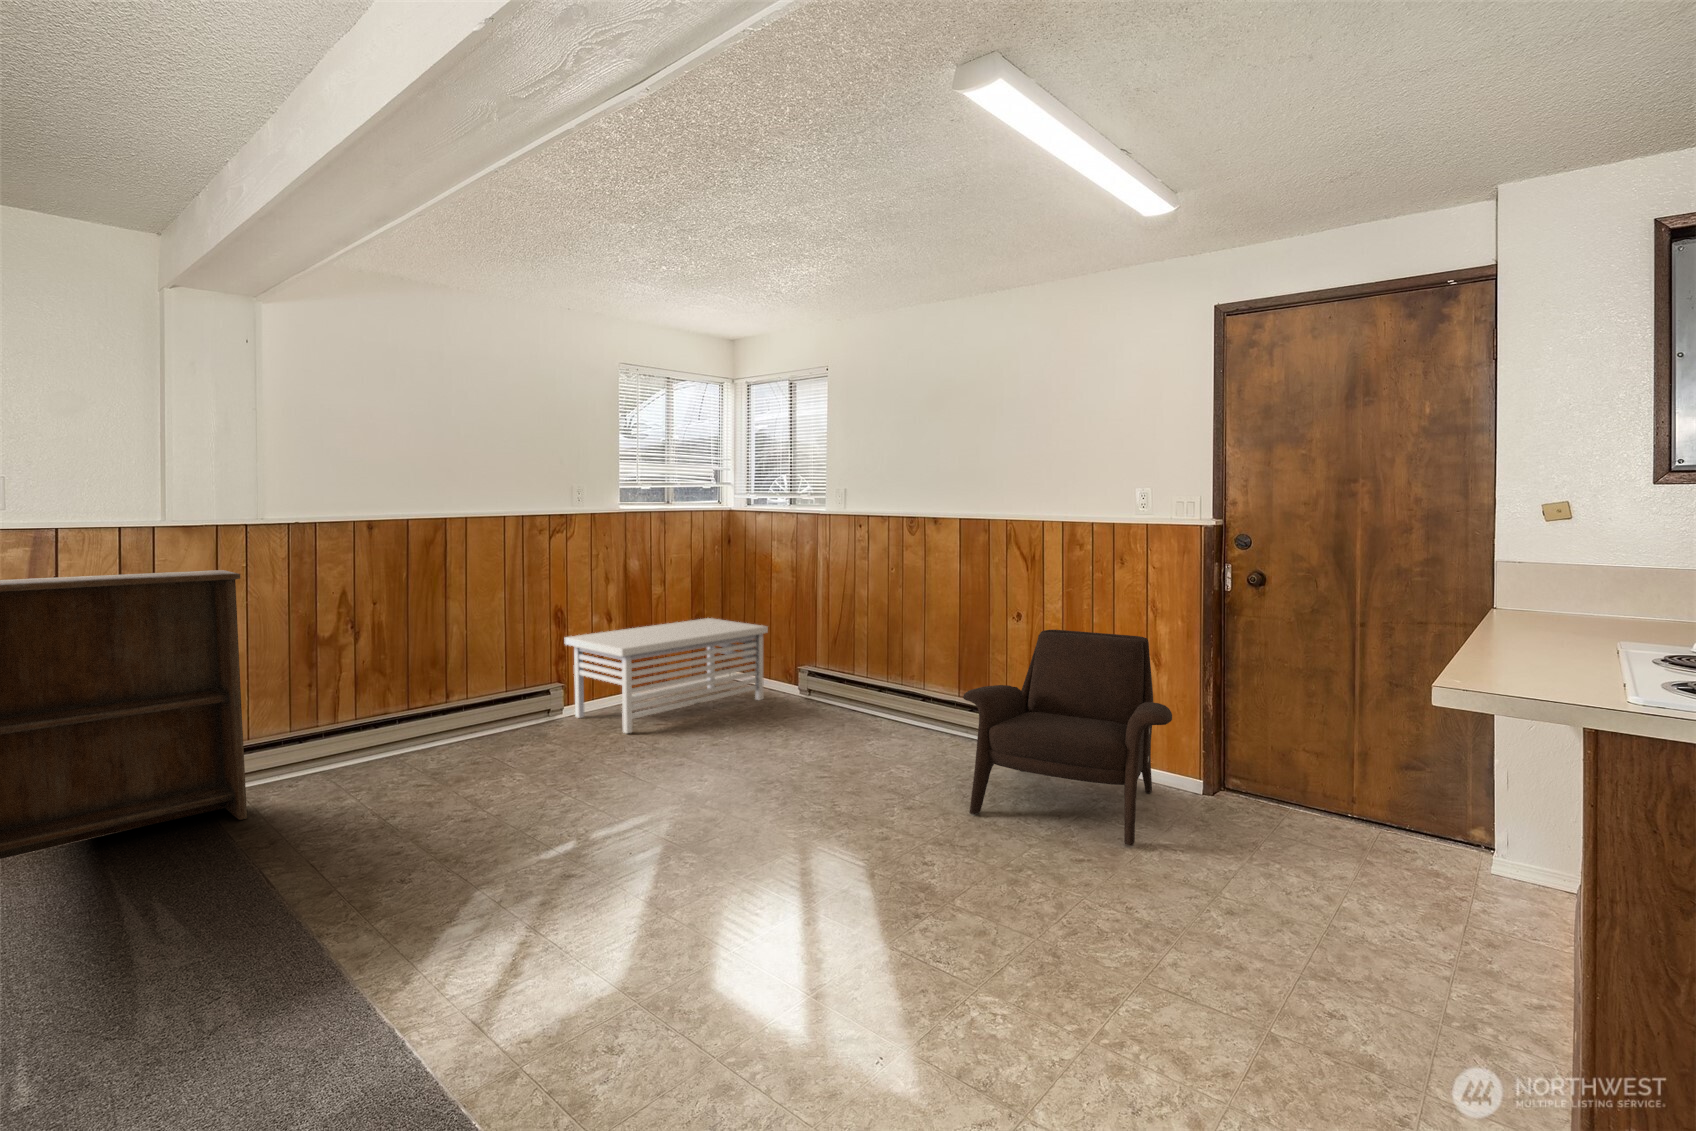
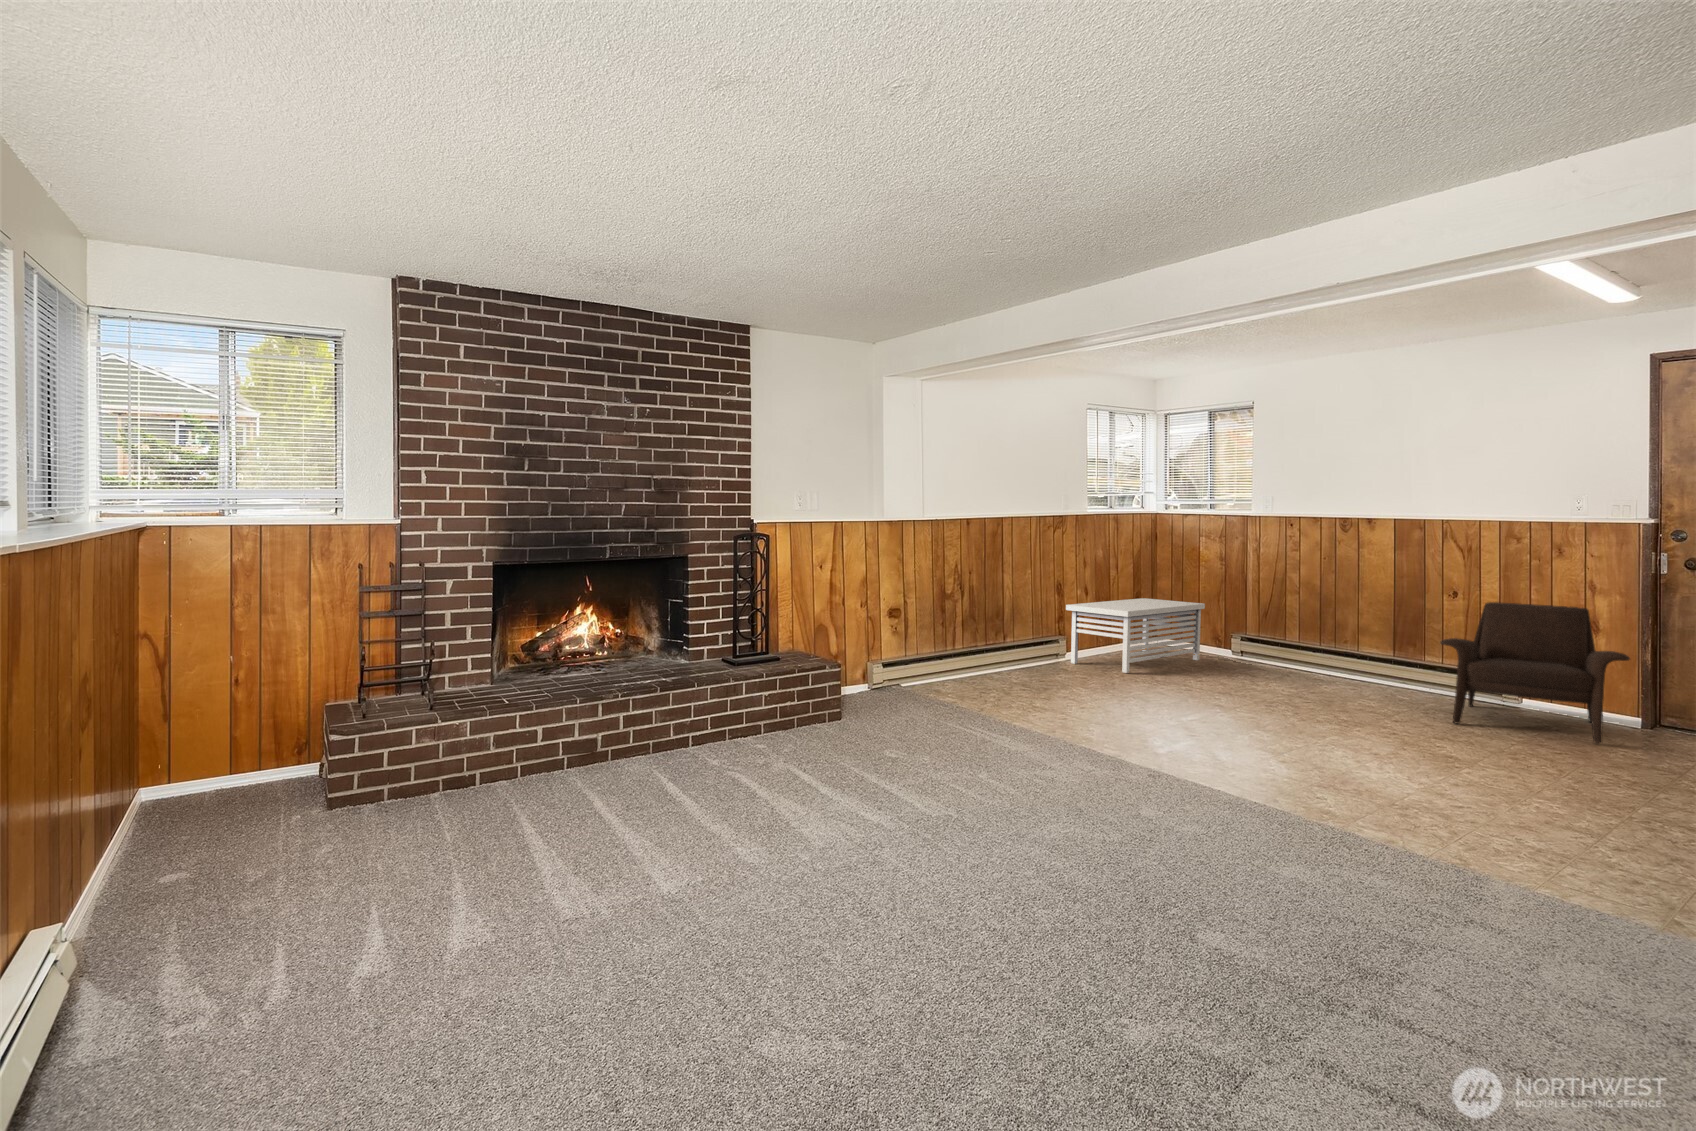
bookshelf: present [0,570,247,859] -> none [839,547,958,713]

